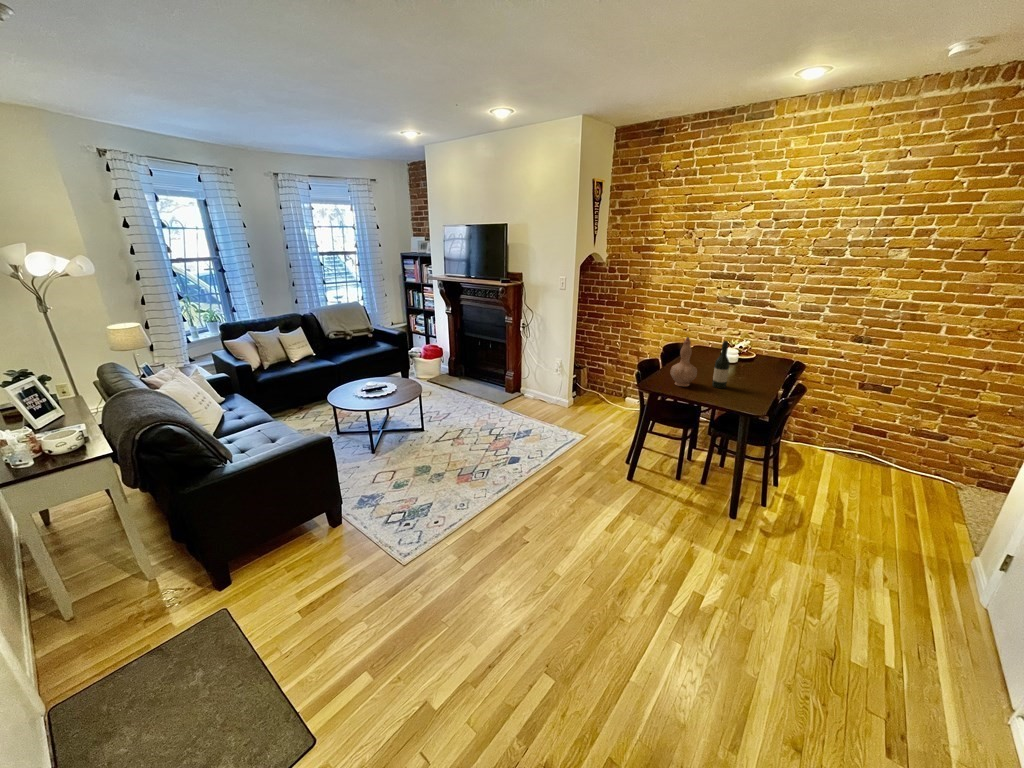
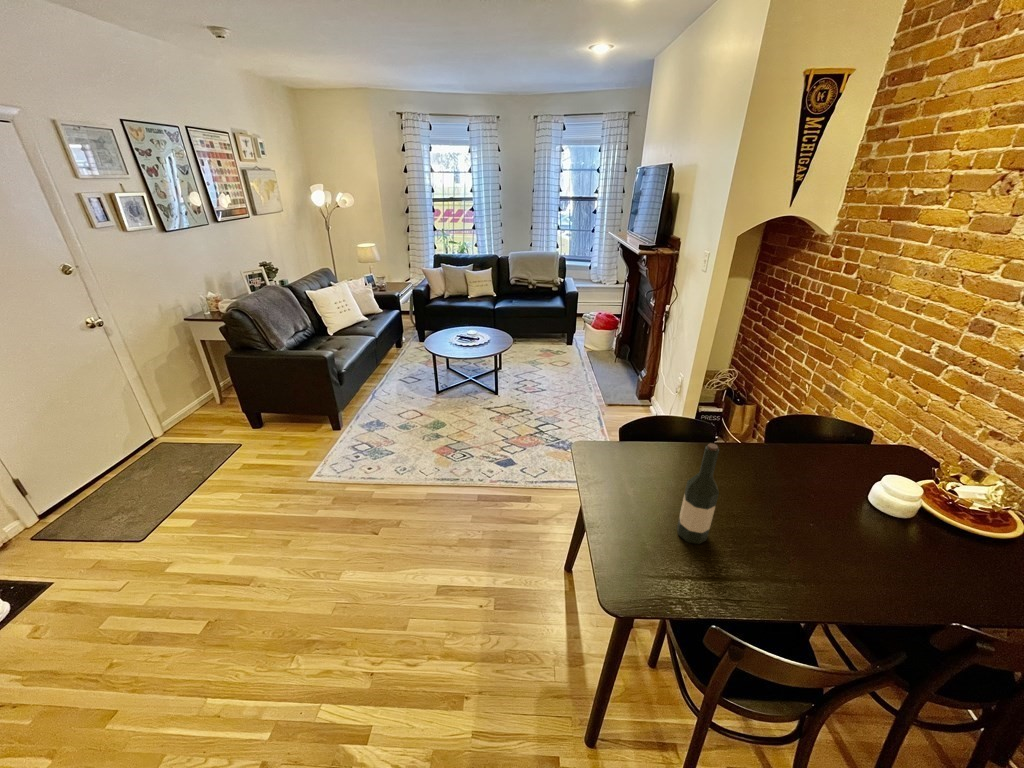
vase: present [670,337,697,386] -> none [614,401,666,496]

